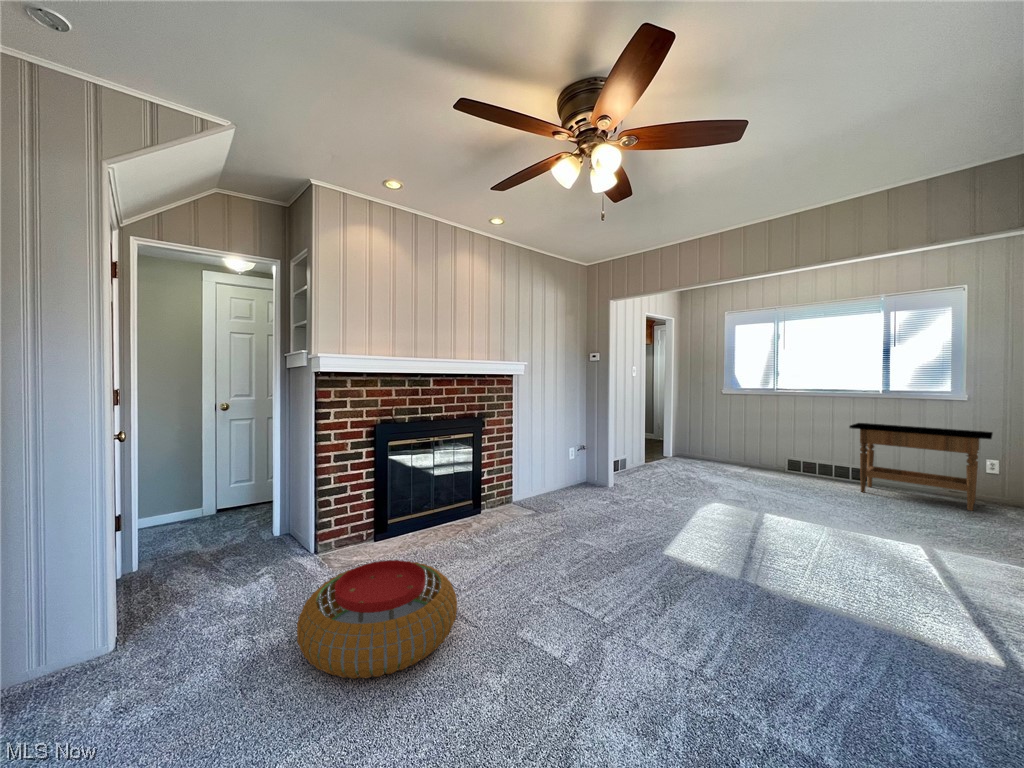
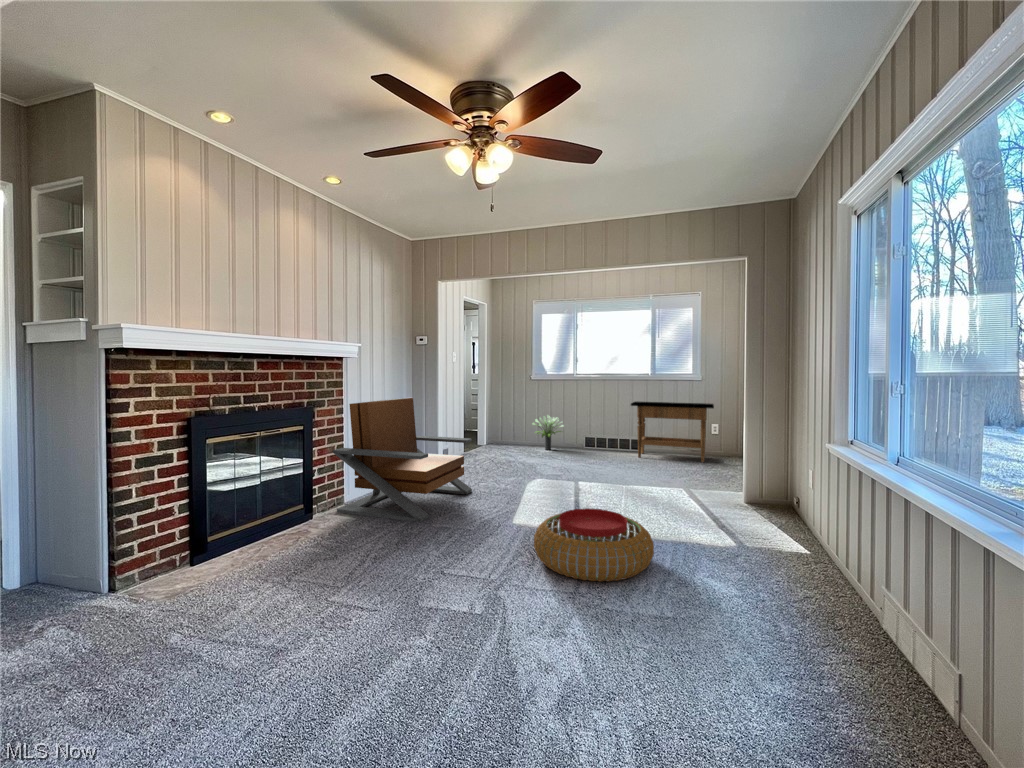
lounge chair: none [498,411,632,535] -> present [333,398,472,522]
potted plant: none [720,432,759,470] -> present [532,415,563,450]
pouf: present [297,560,457,679] -> present [534,508,654,582]

